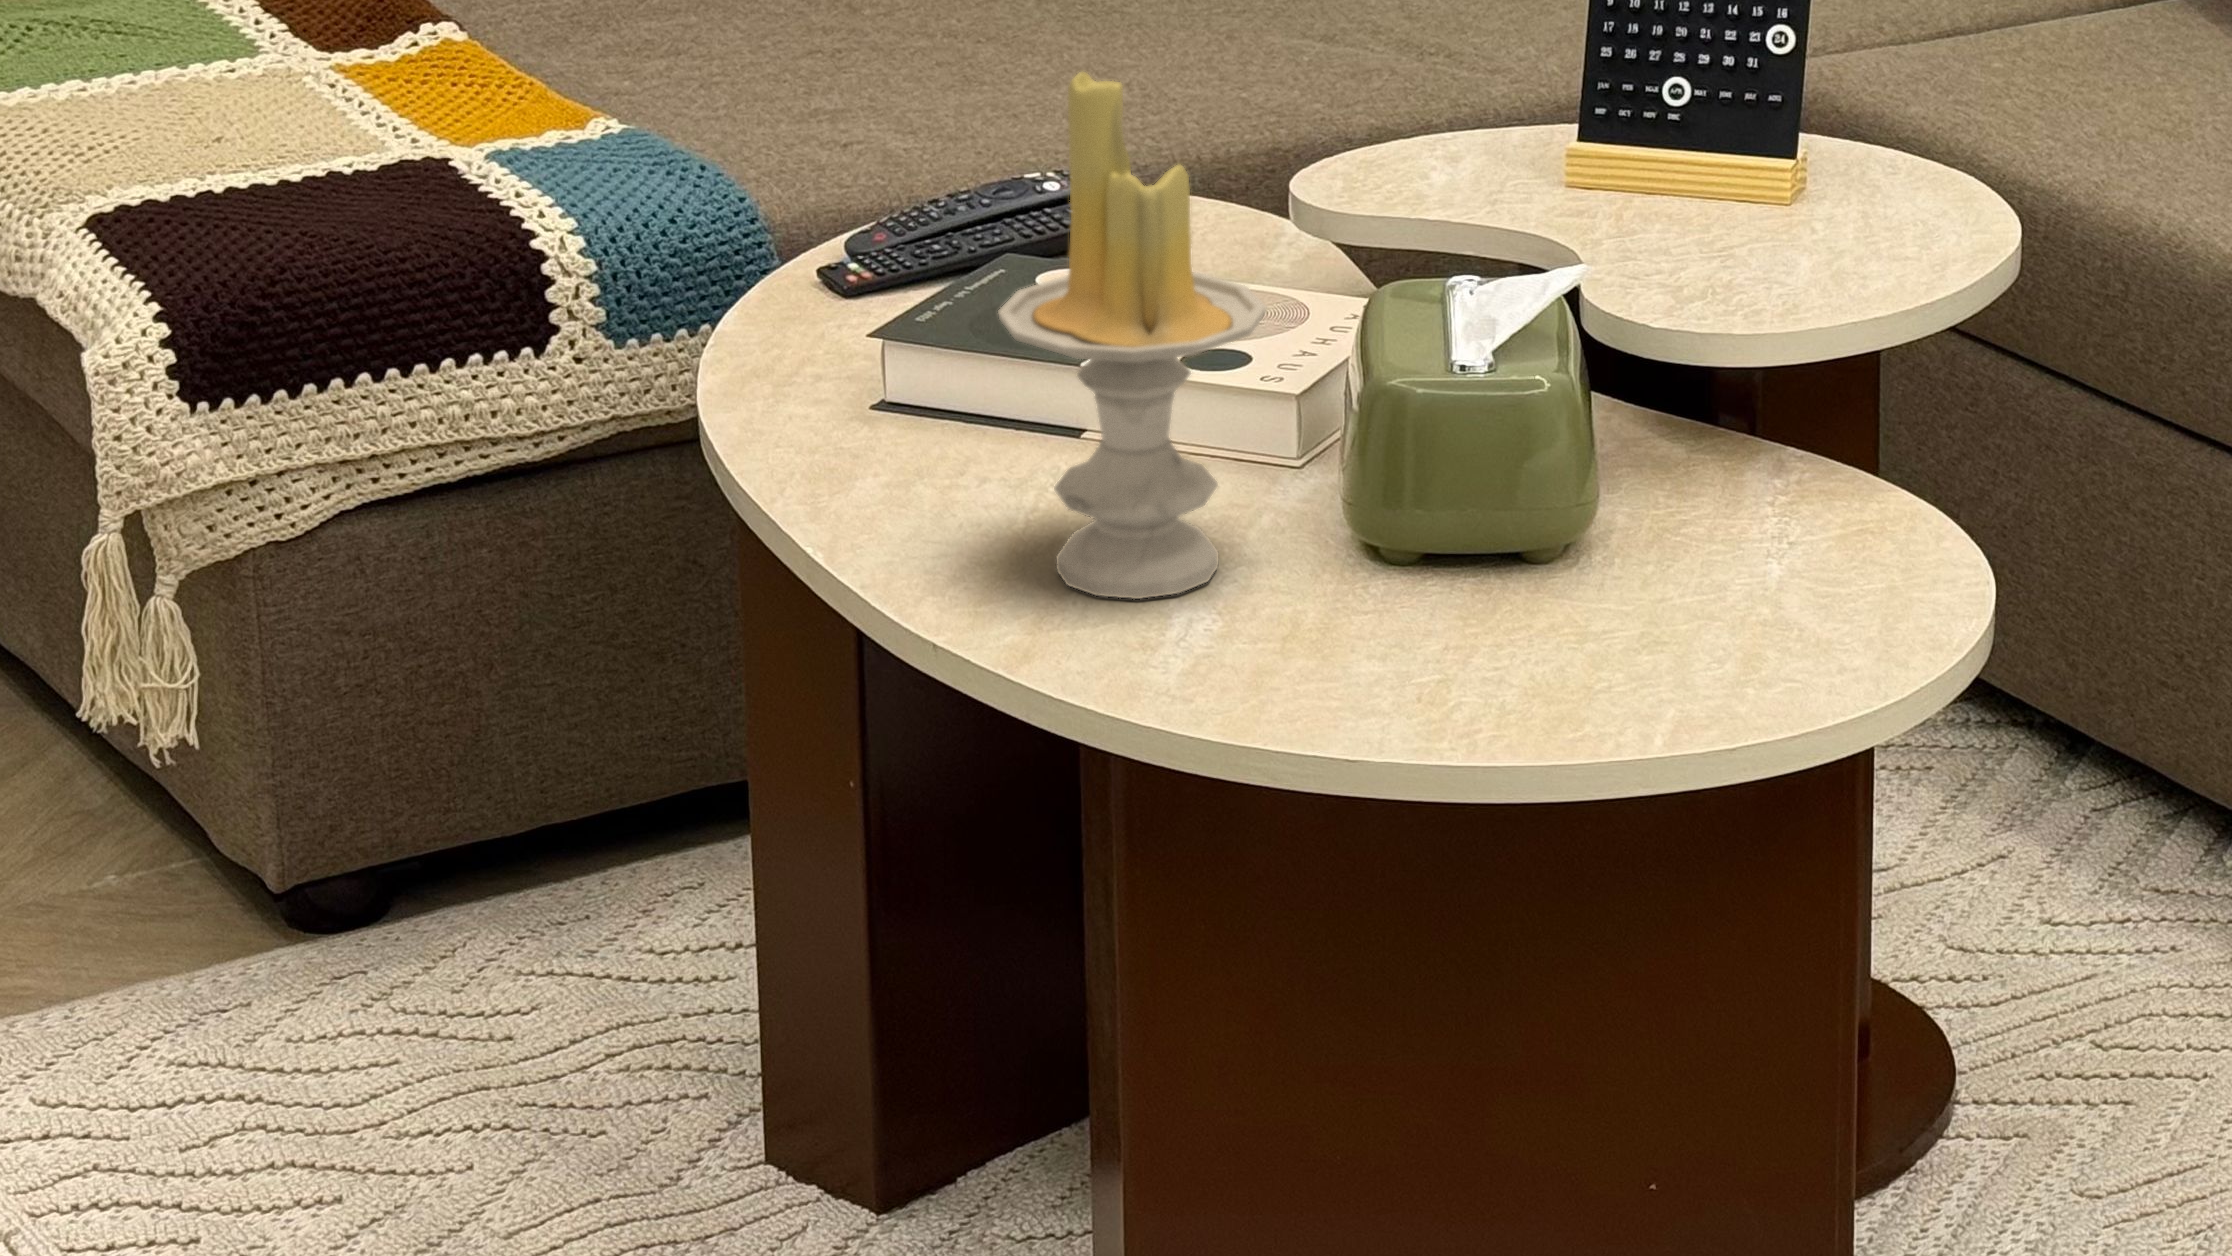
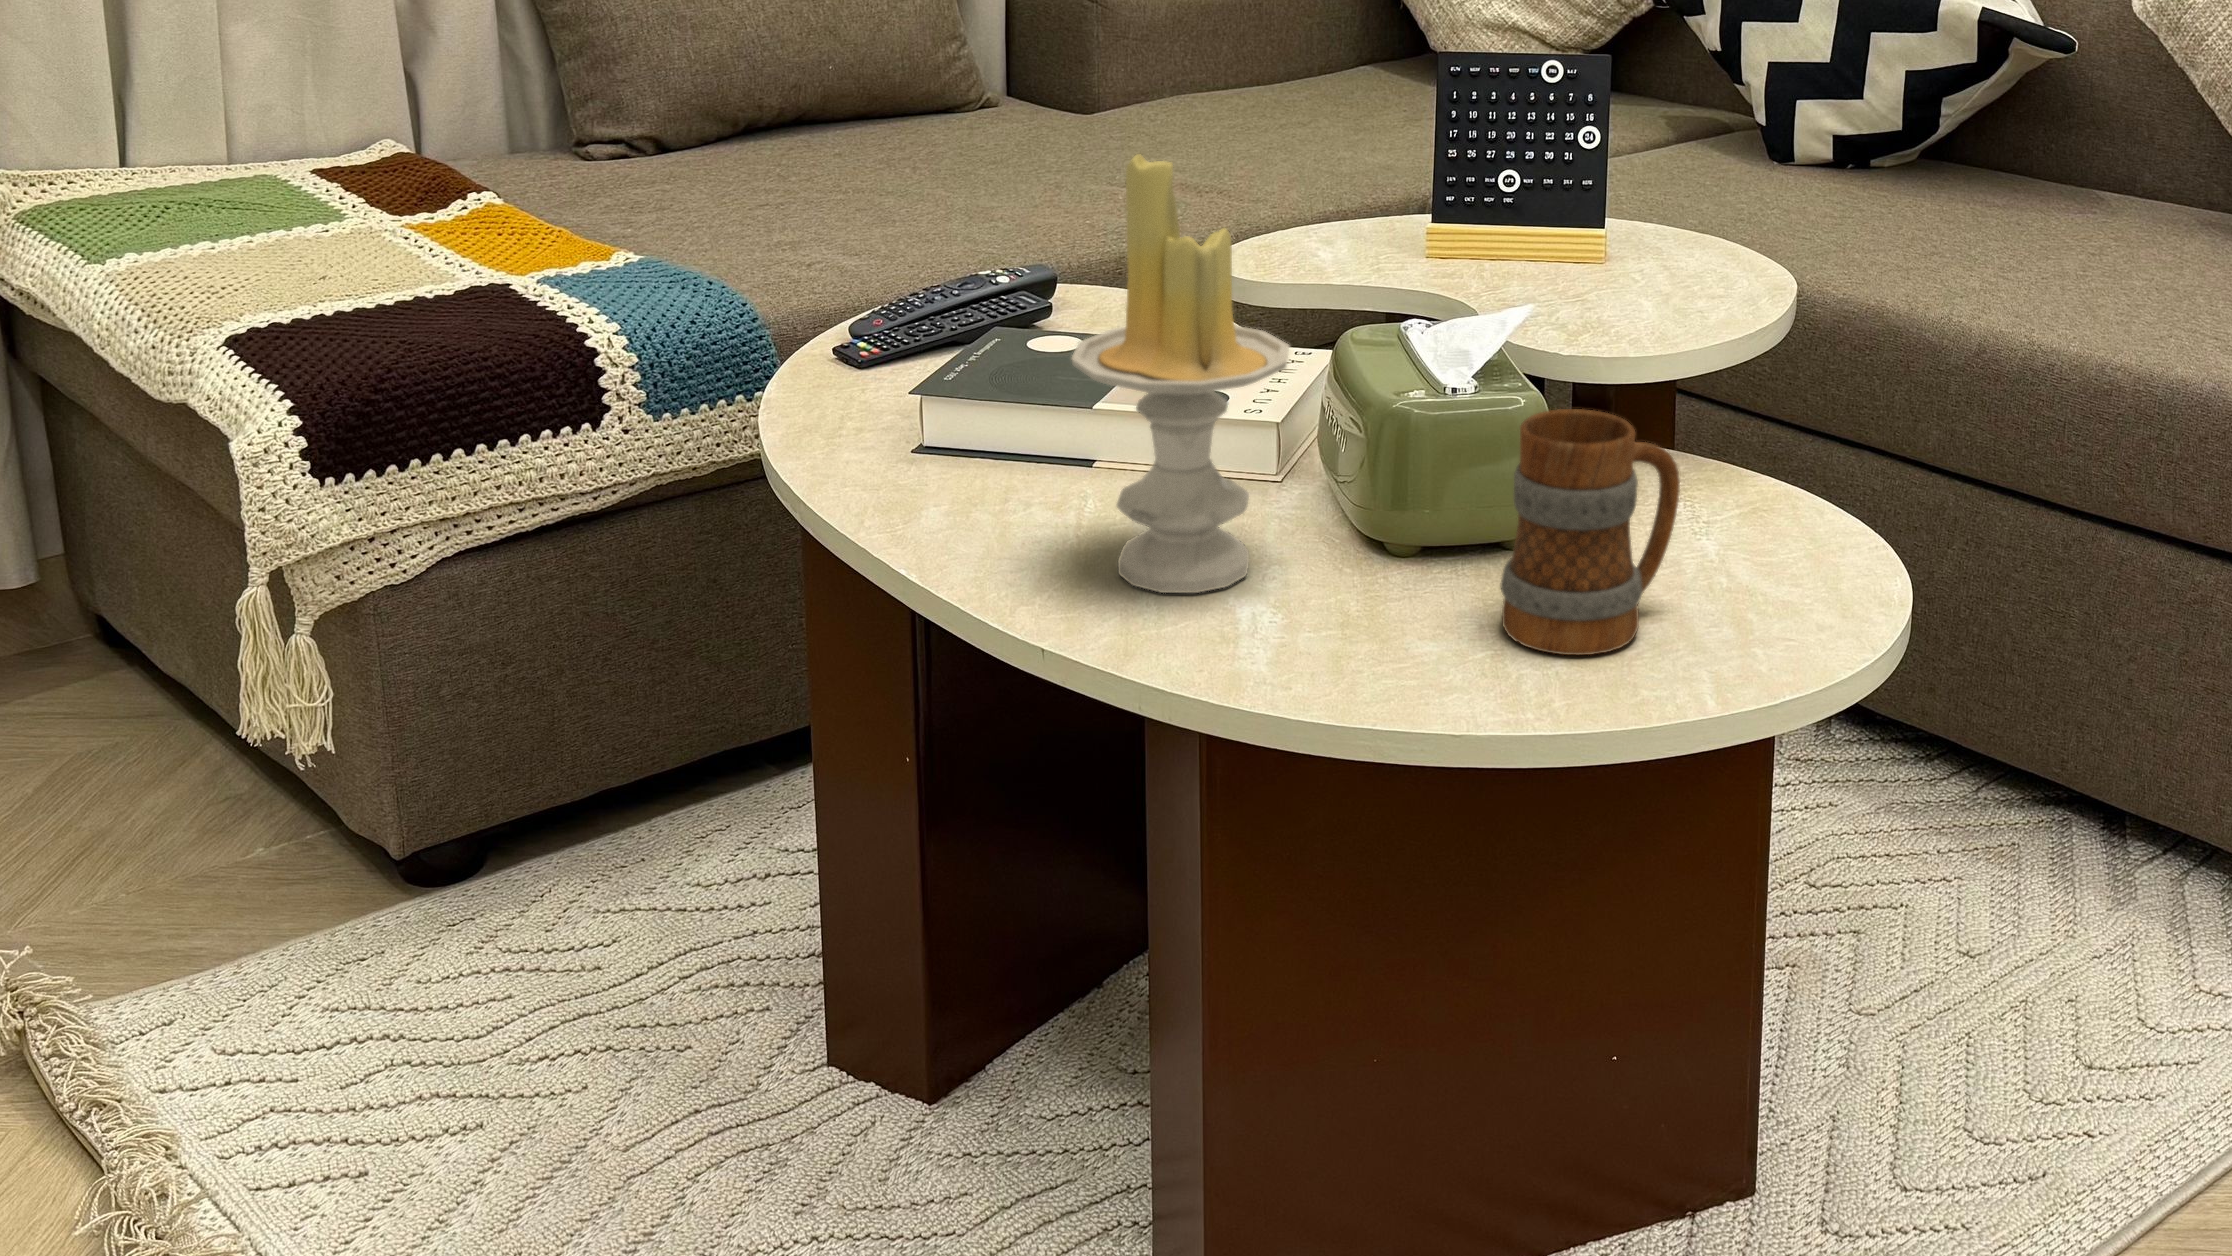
mug: none [1479,402,1709,697] -> present [1500,409,1680,655]

